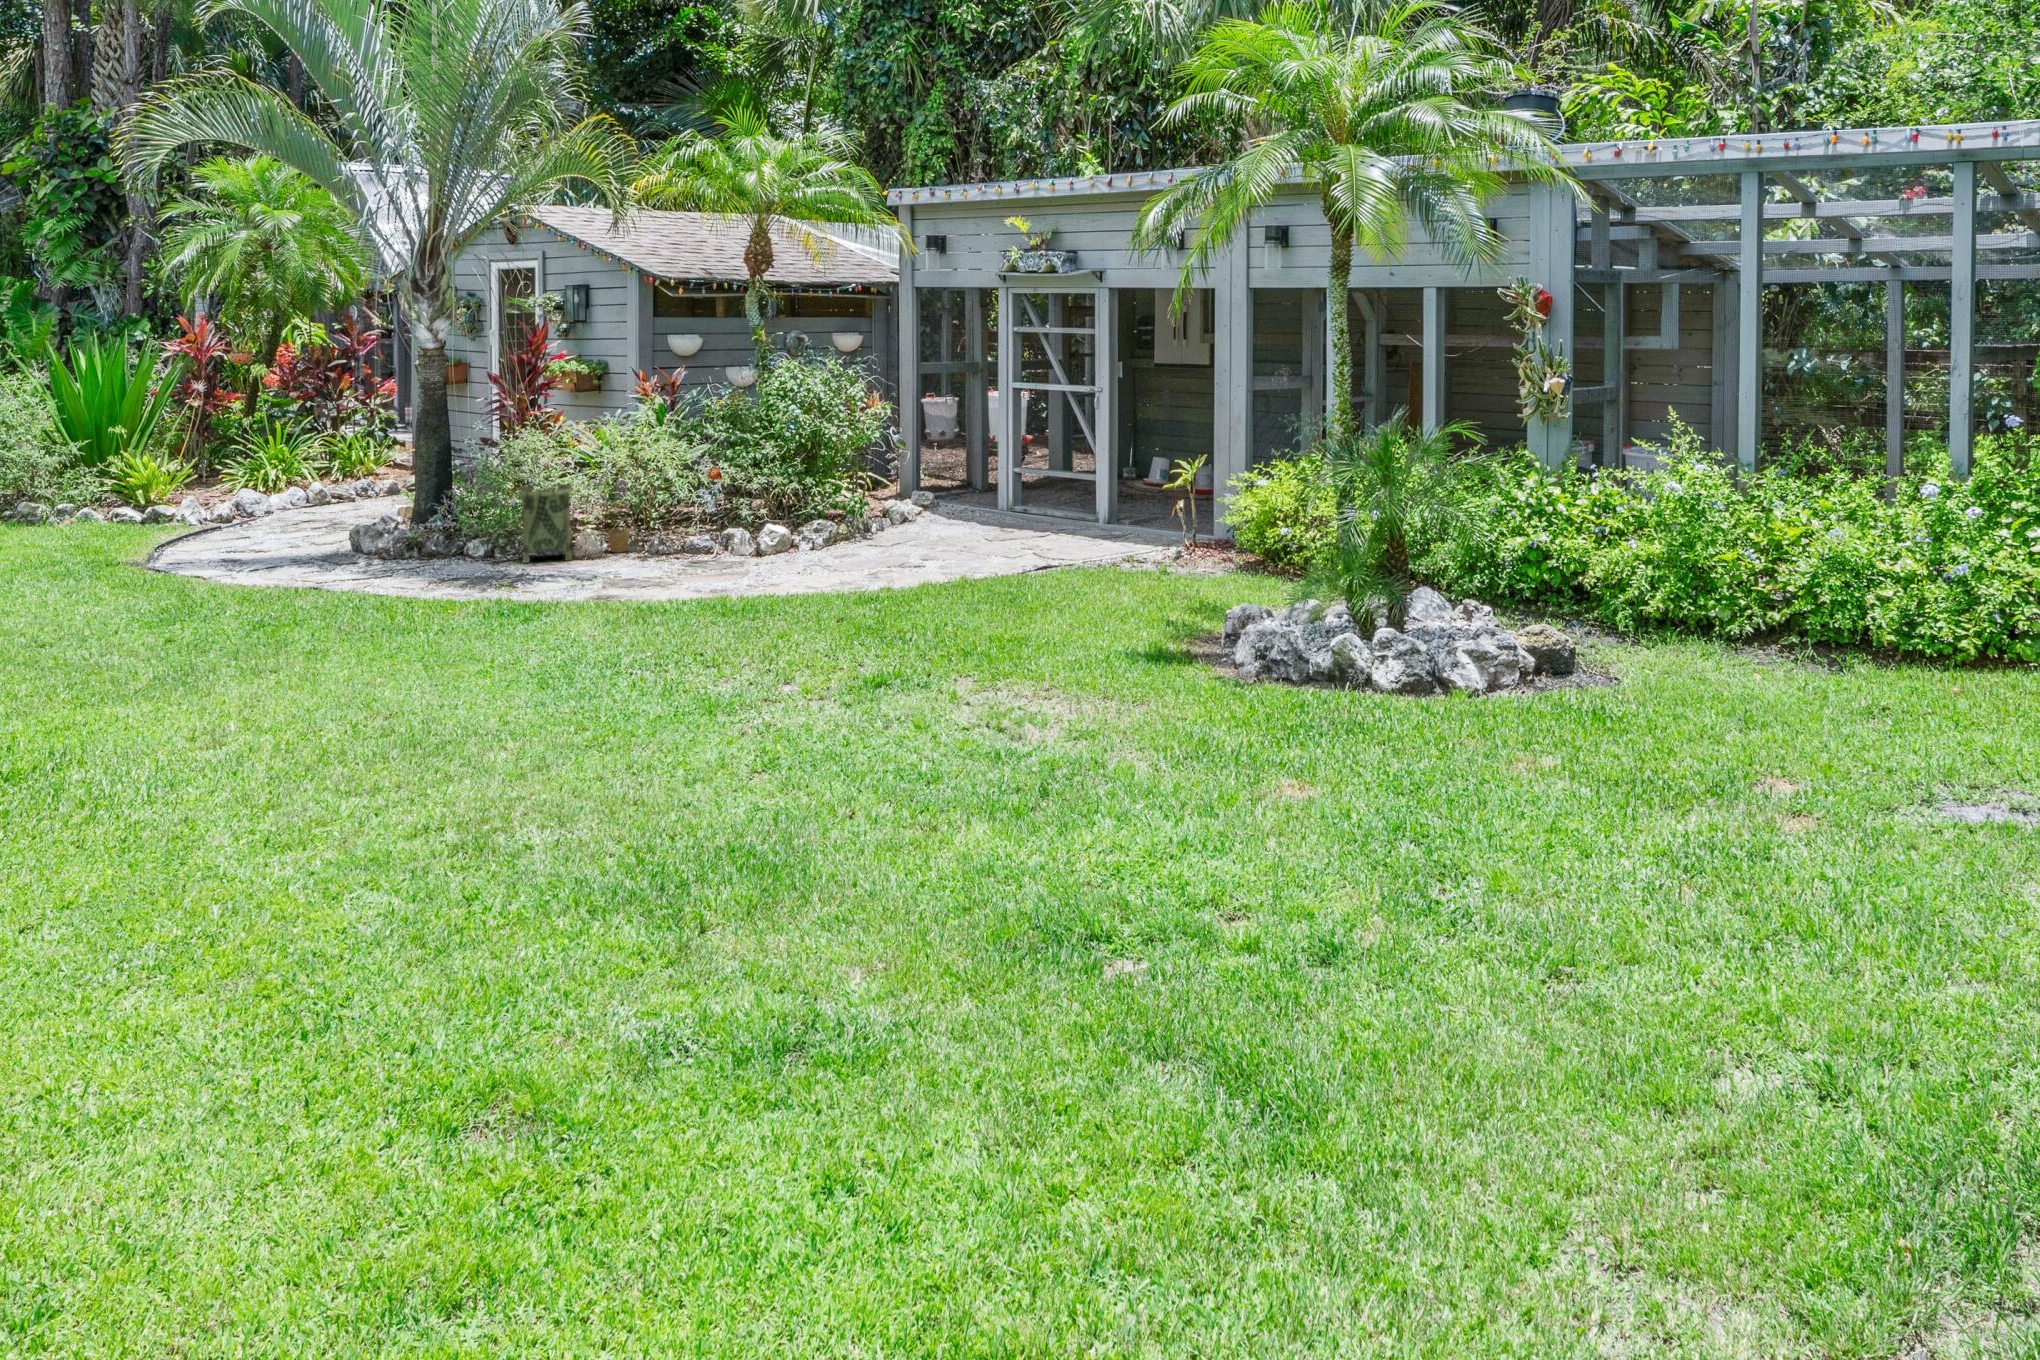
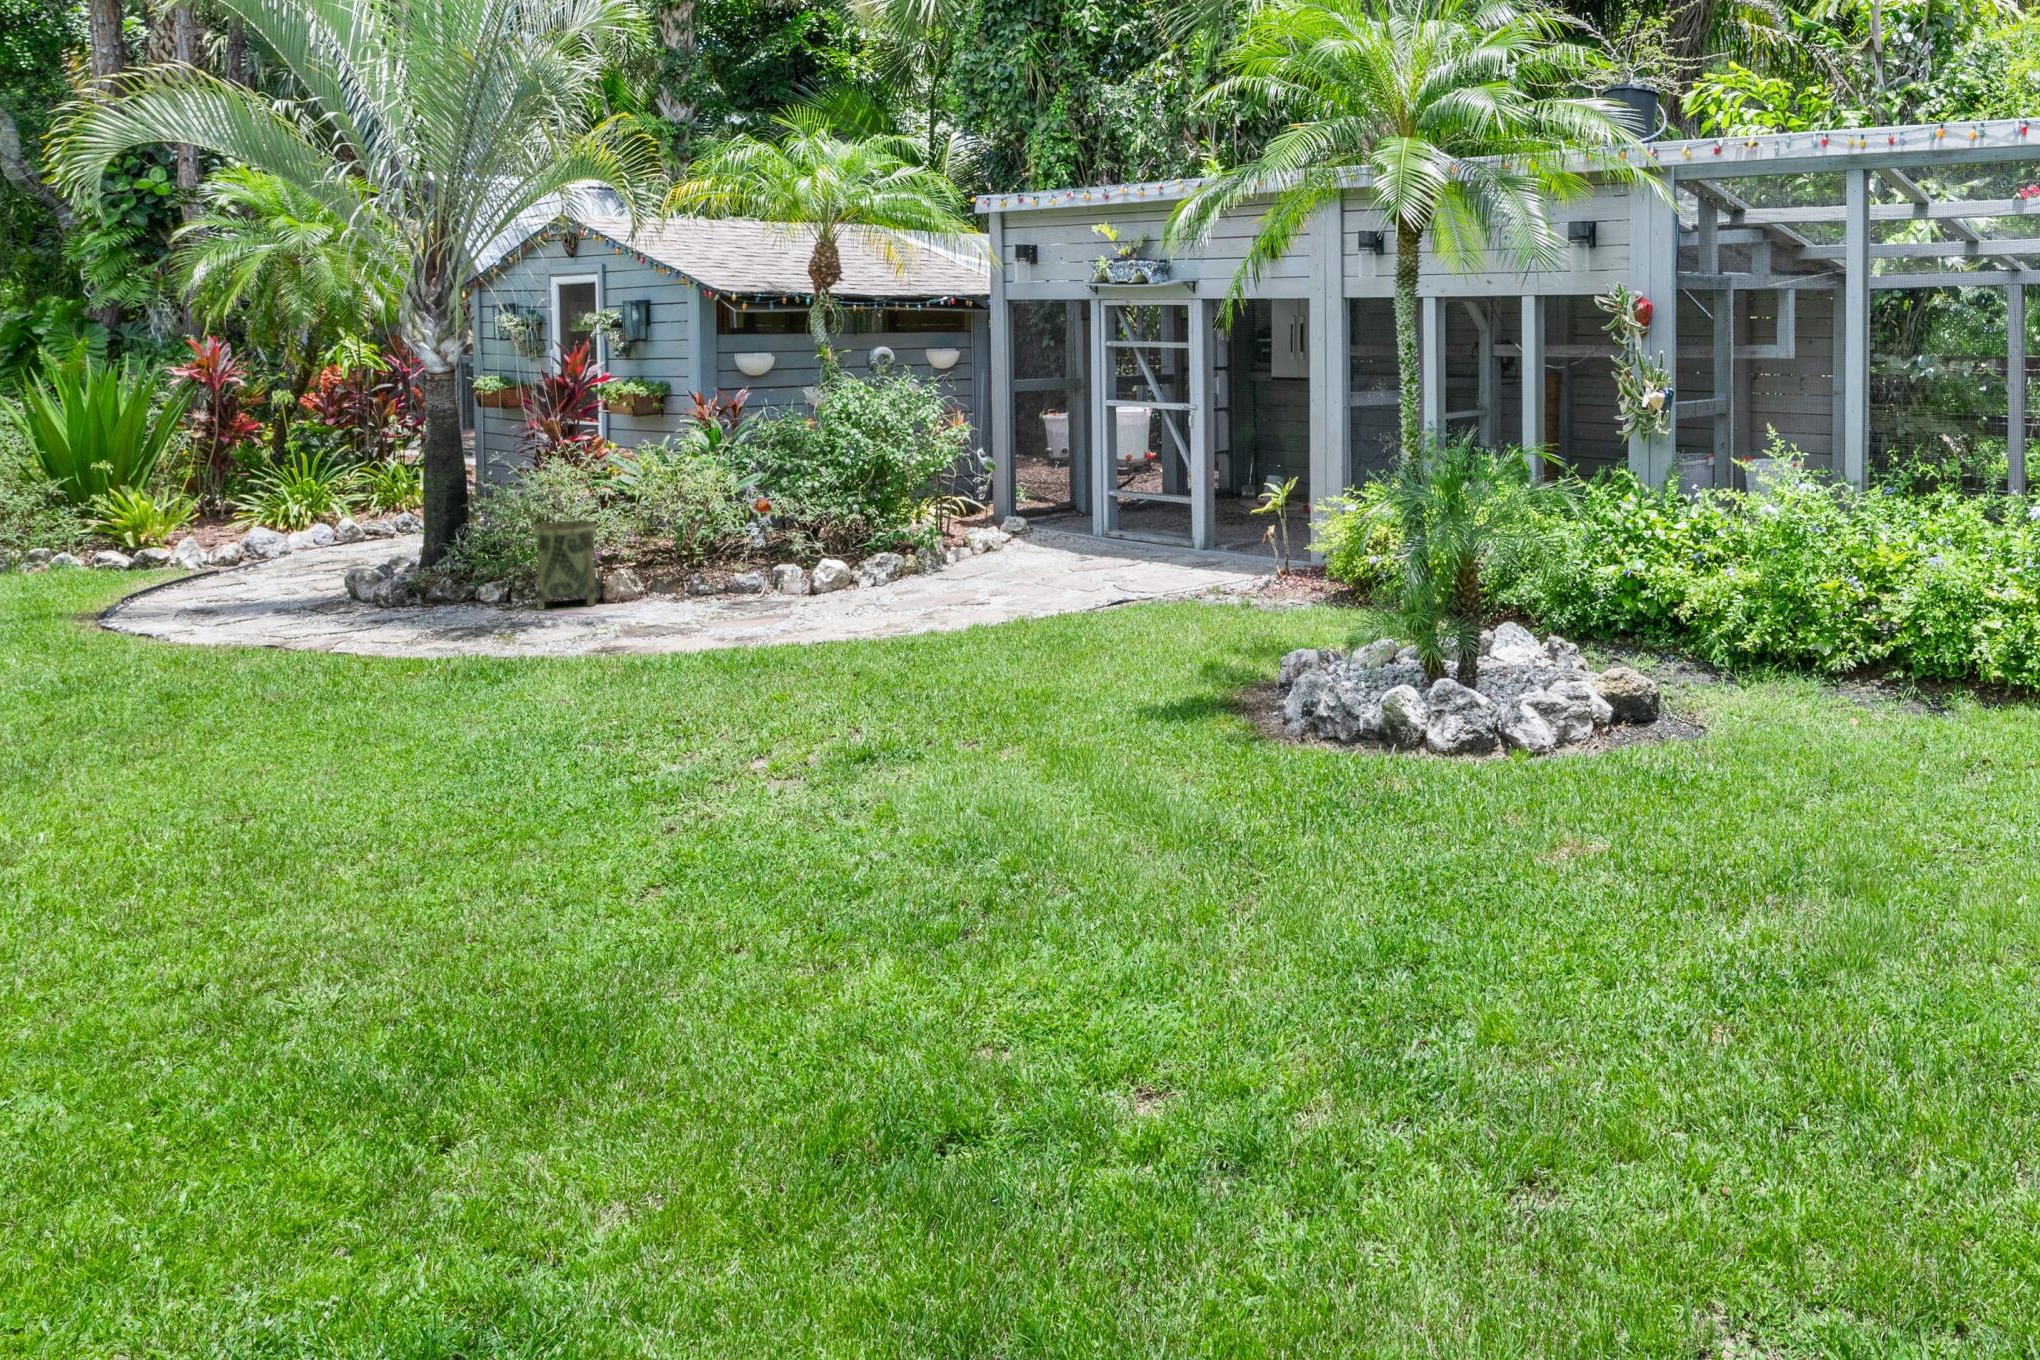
potted plant: present [602,488,630,553] -> none [629,524,667,595]

